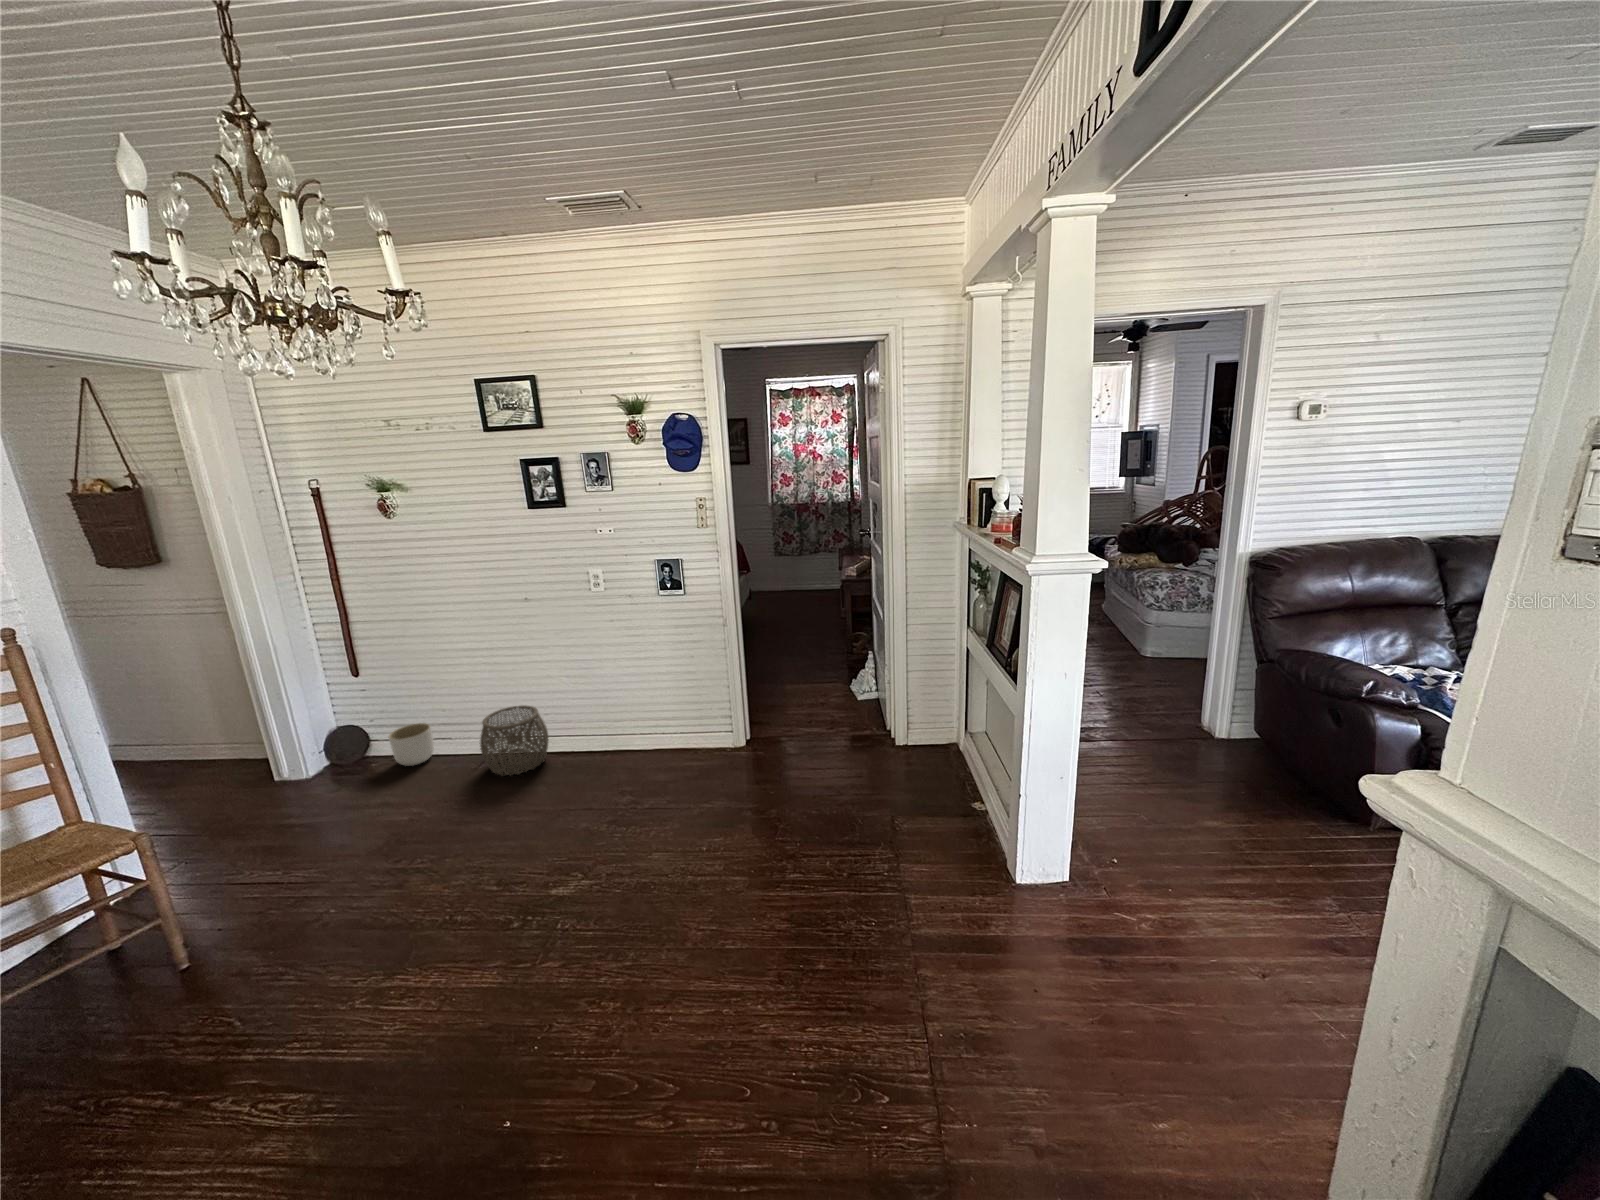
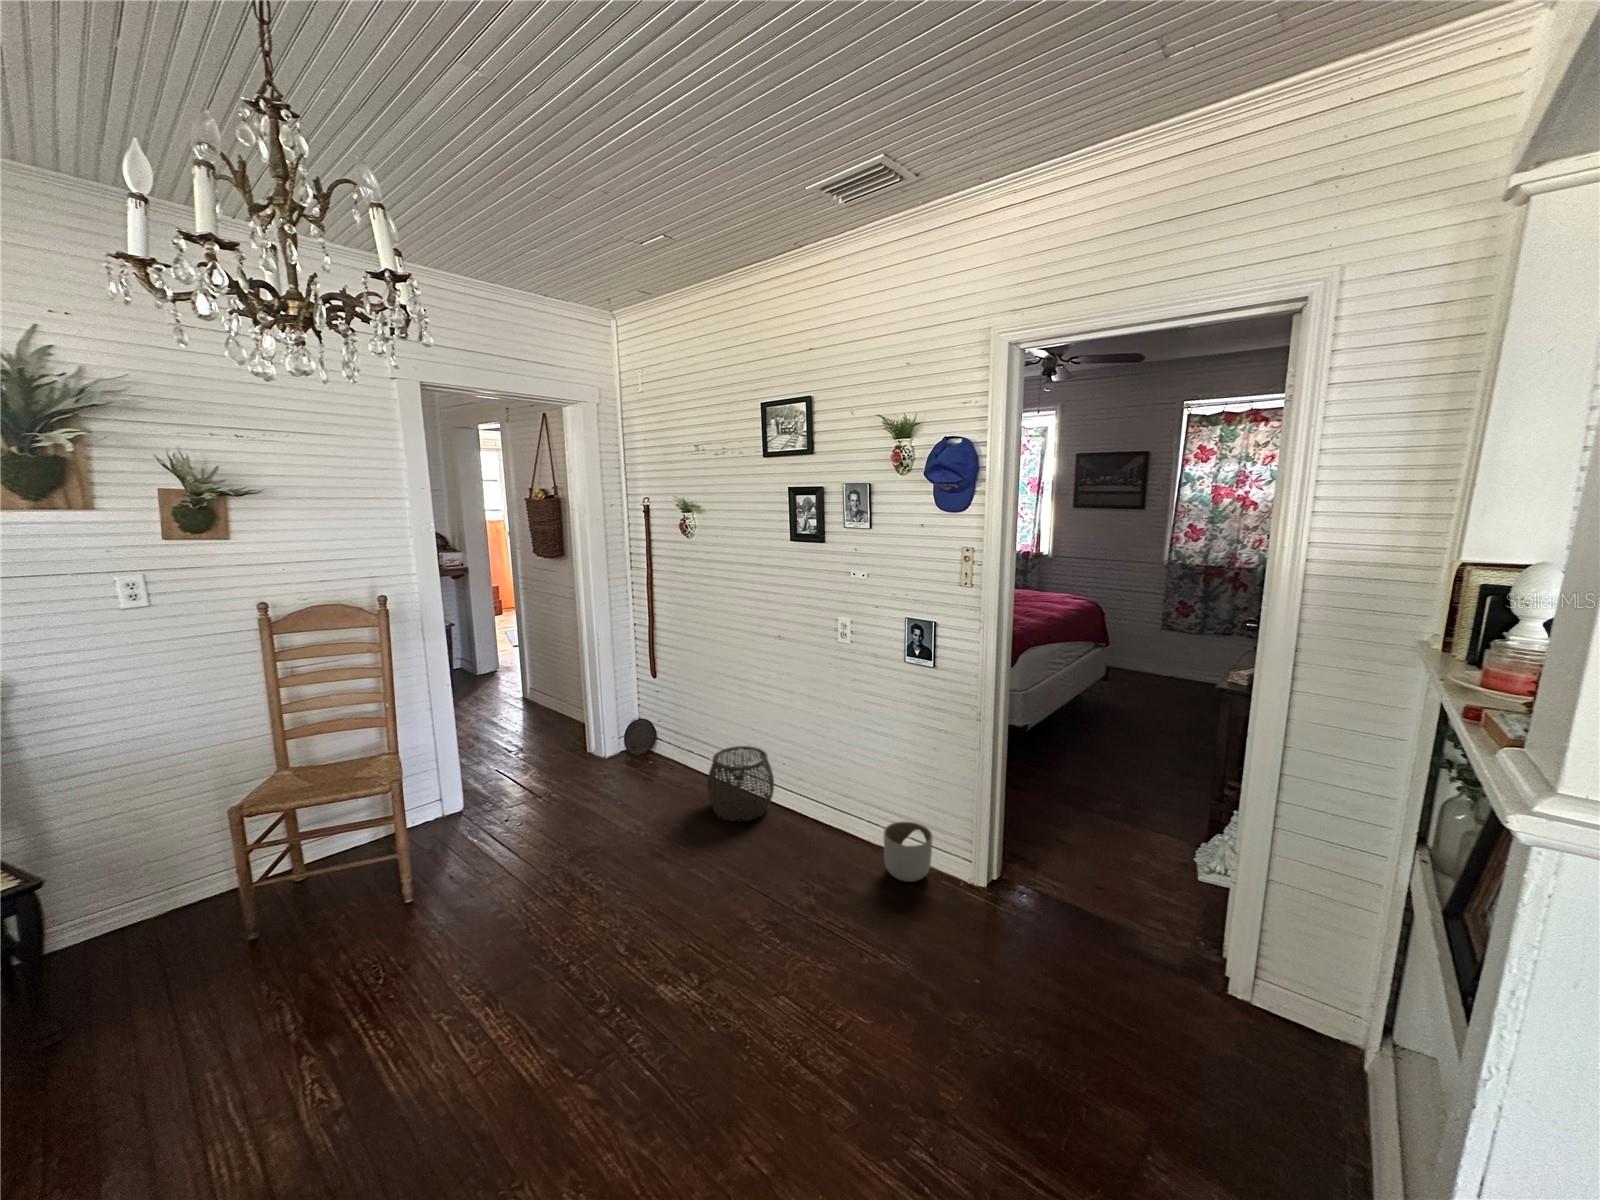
planter: present [388,723,434,766] -> present [884,821,933,882]

